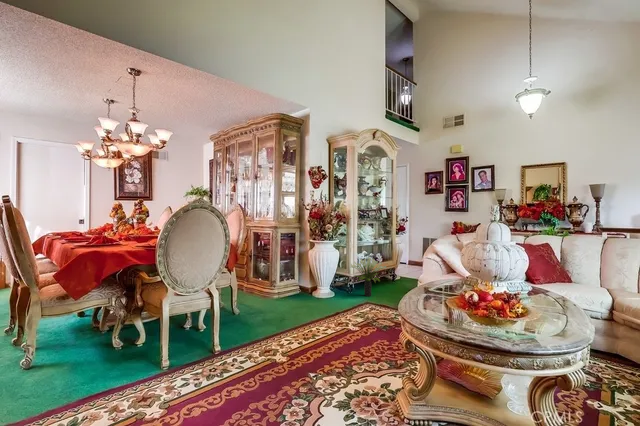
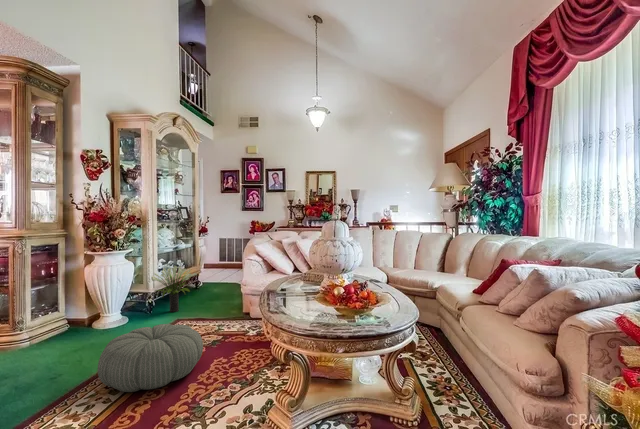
pouf: none [299,301,370,347] -> present [98,324,203,392]

